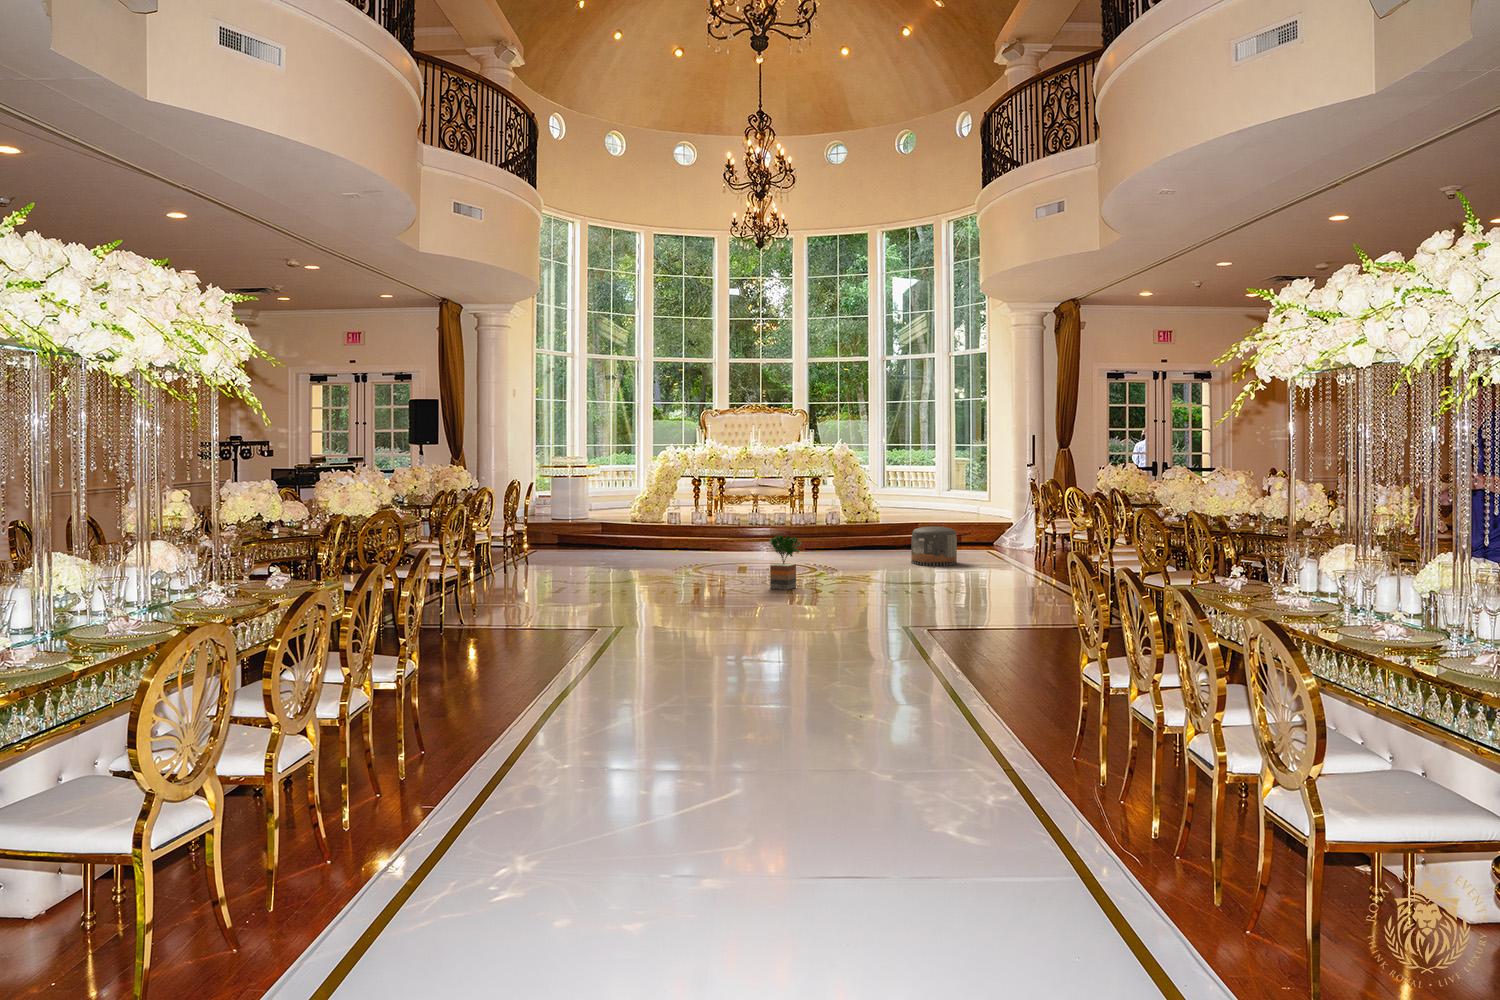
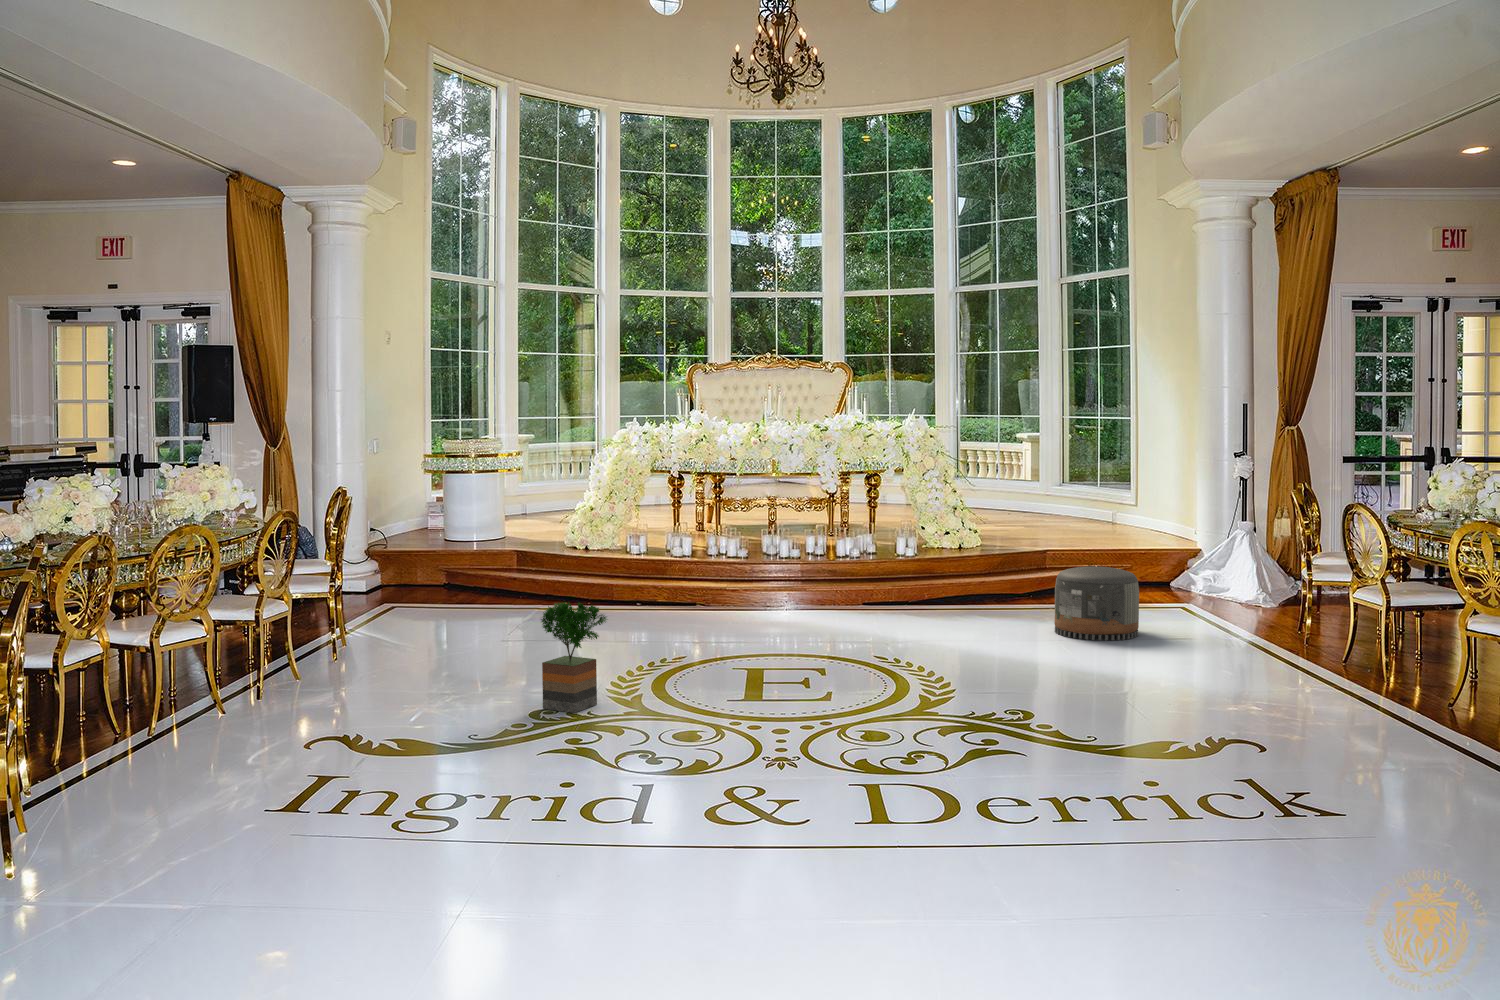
potted tree: present [770,536,801,590] -> present [541,602,607,713]

